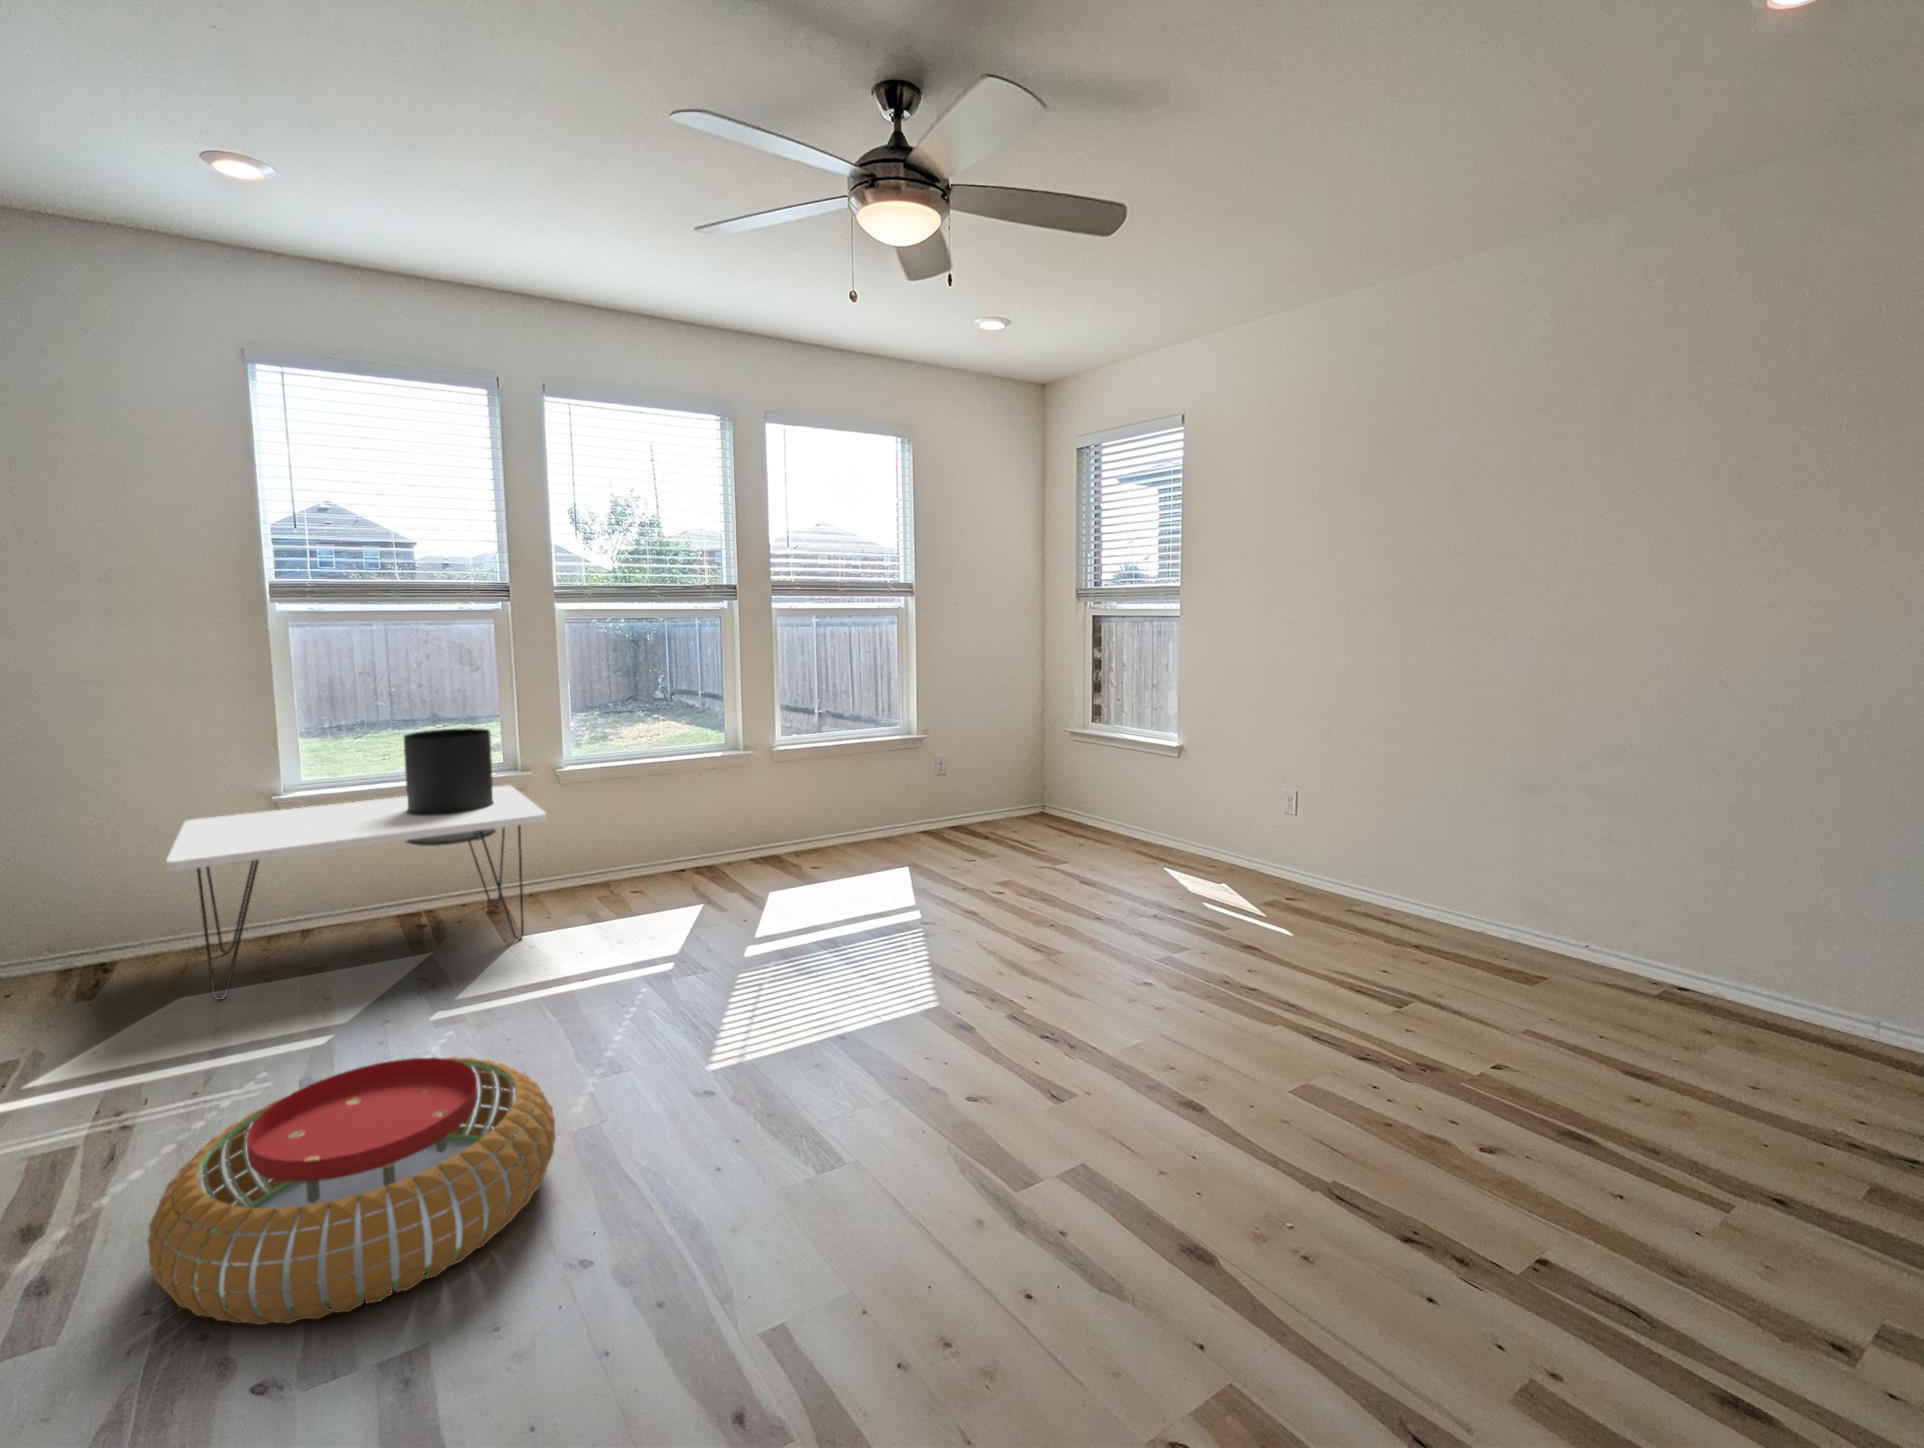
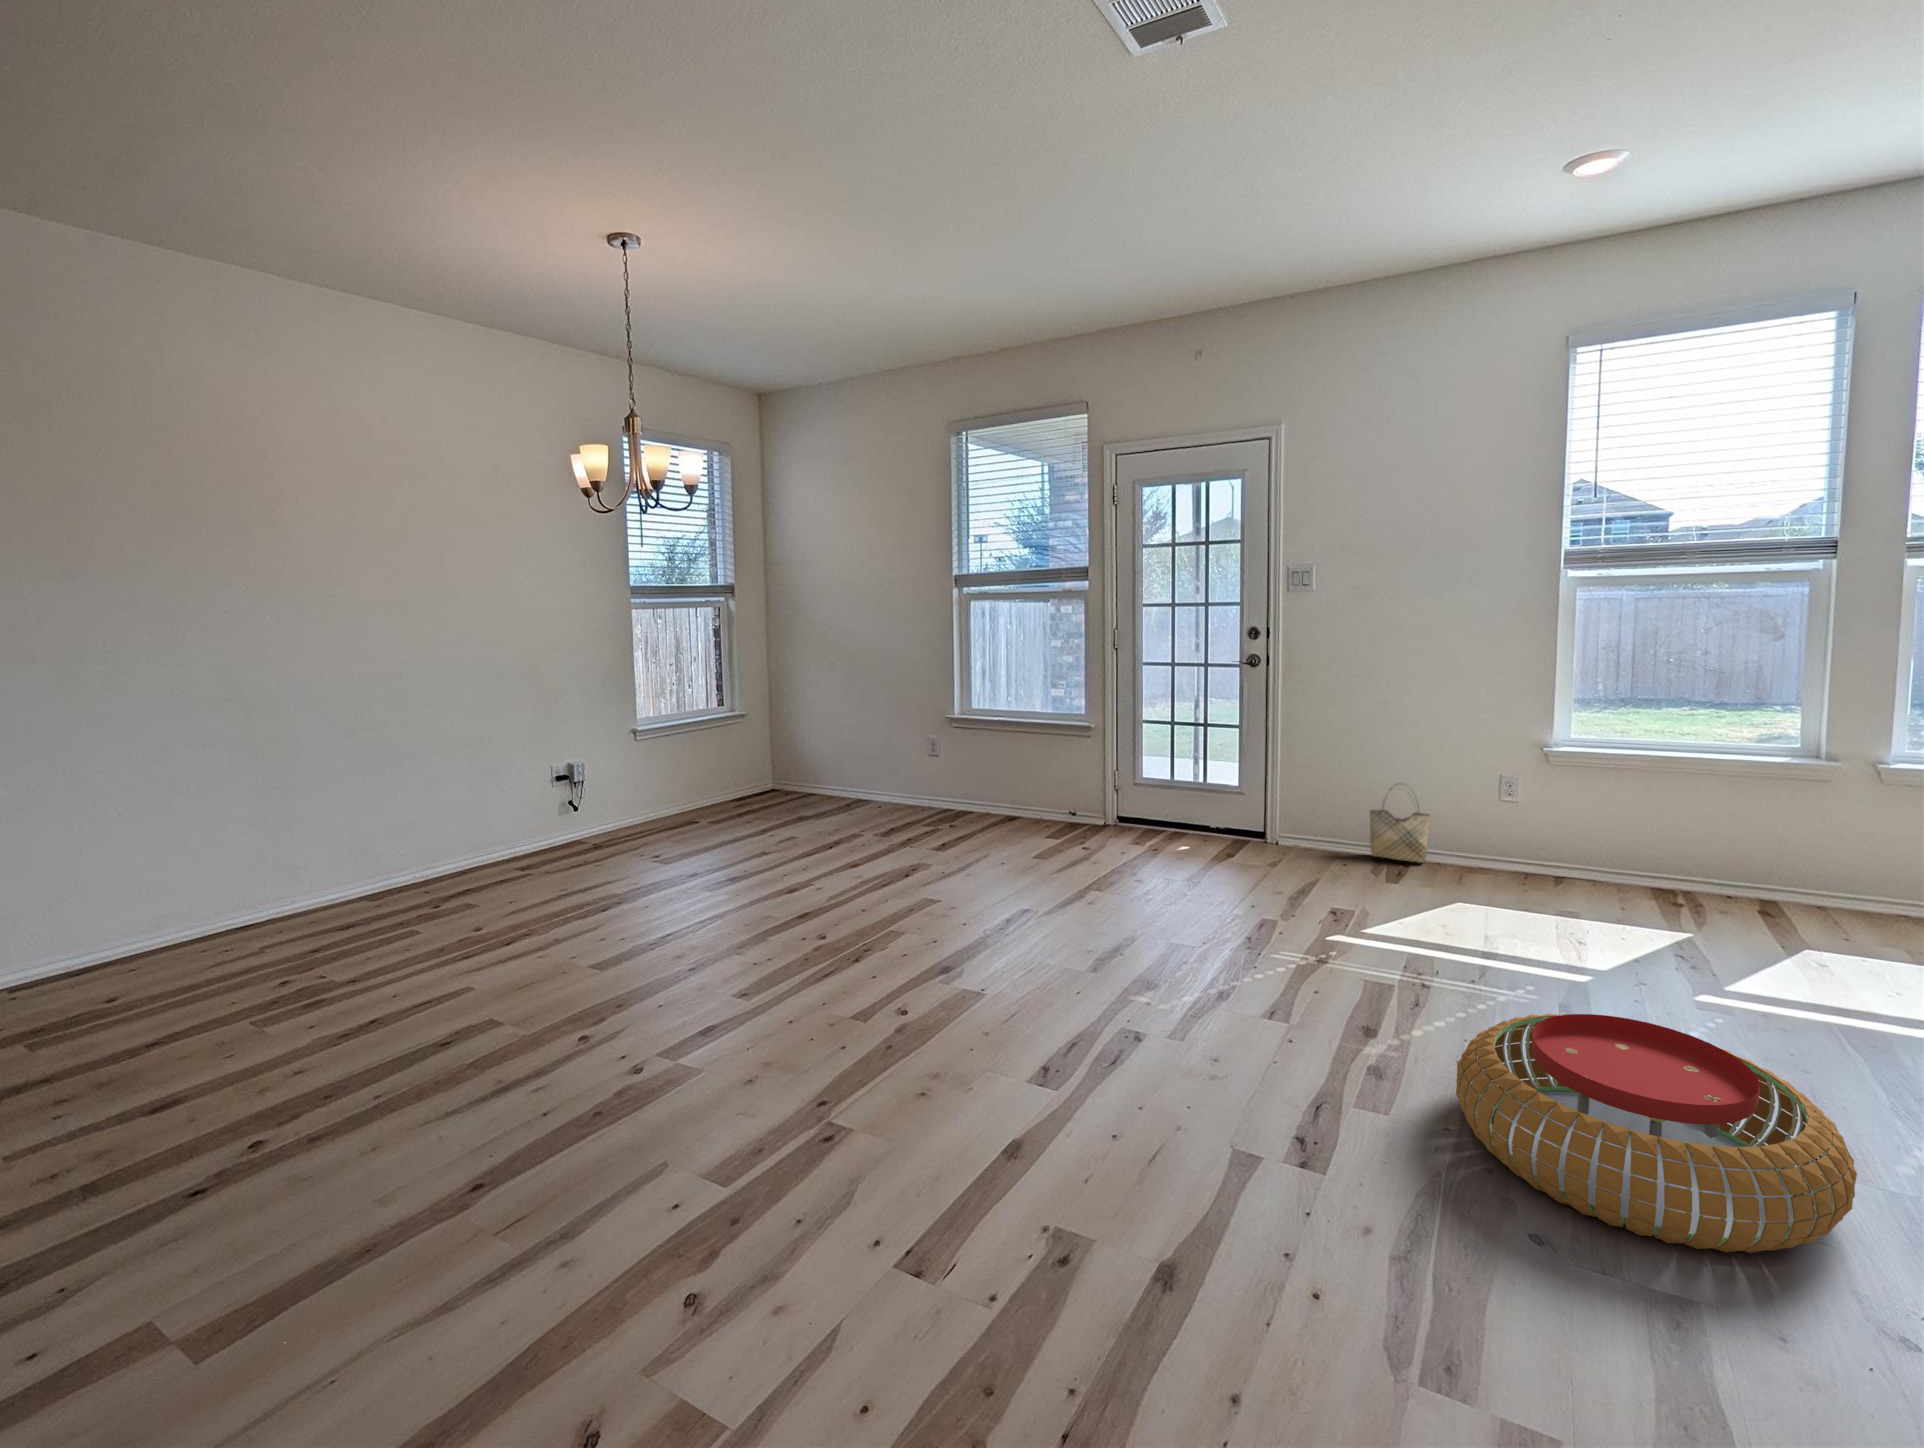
side table: present [166,728,546,1000] -> none [1464,704,1864,958]
woven basket: none [32,875,135,982] -> present [1369,783,1431,862]

